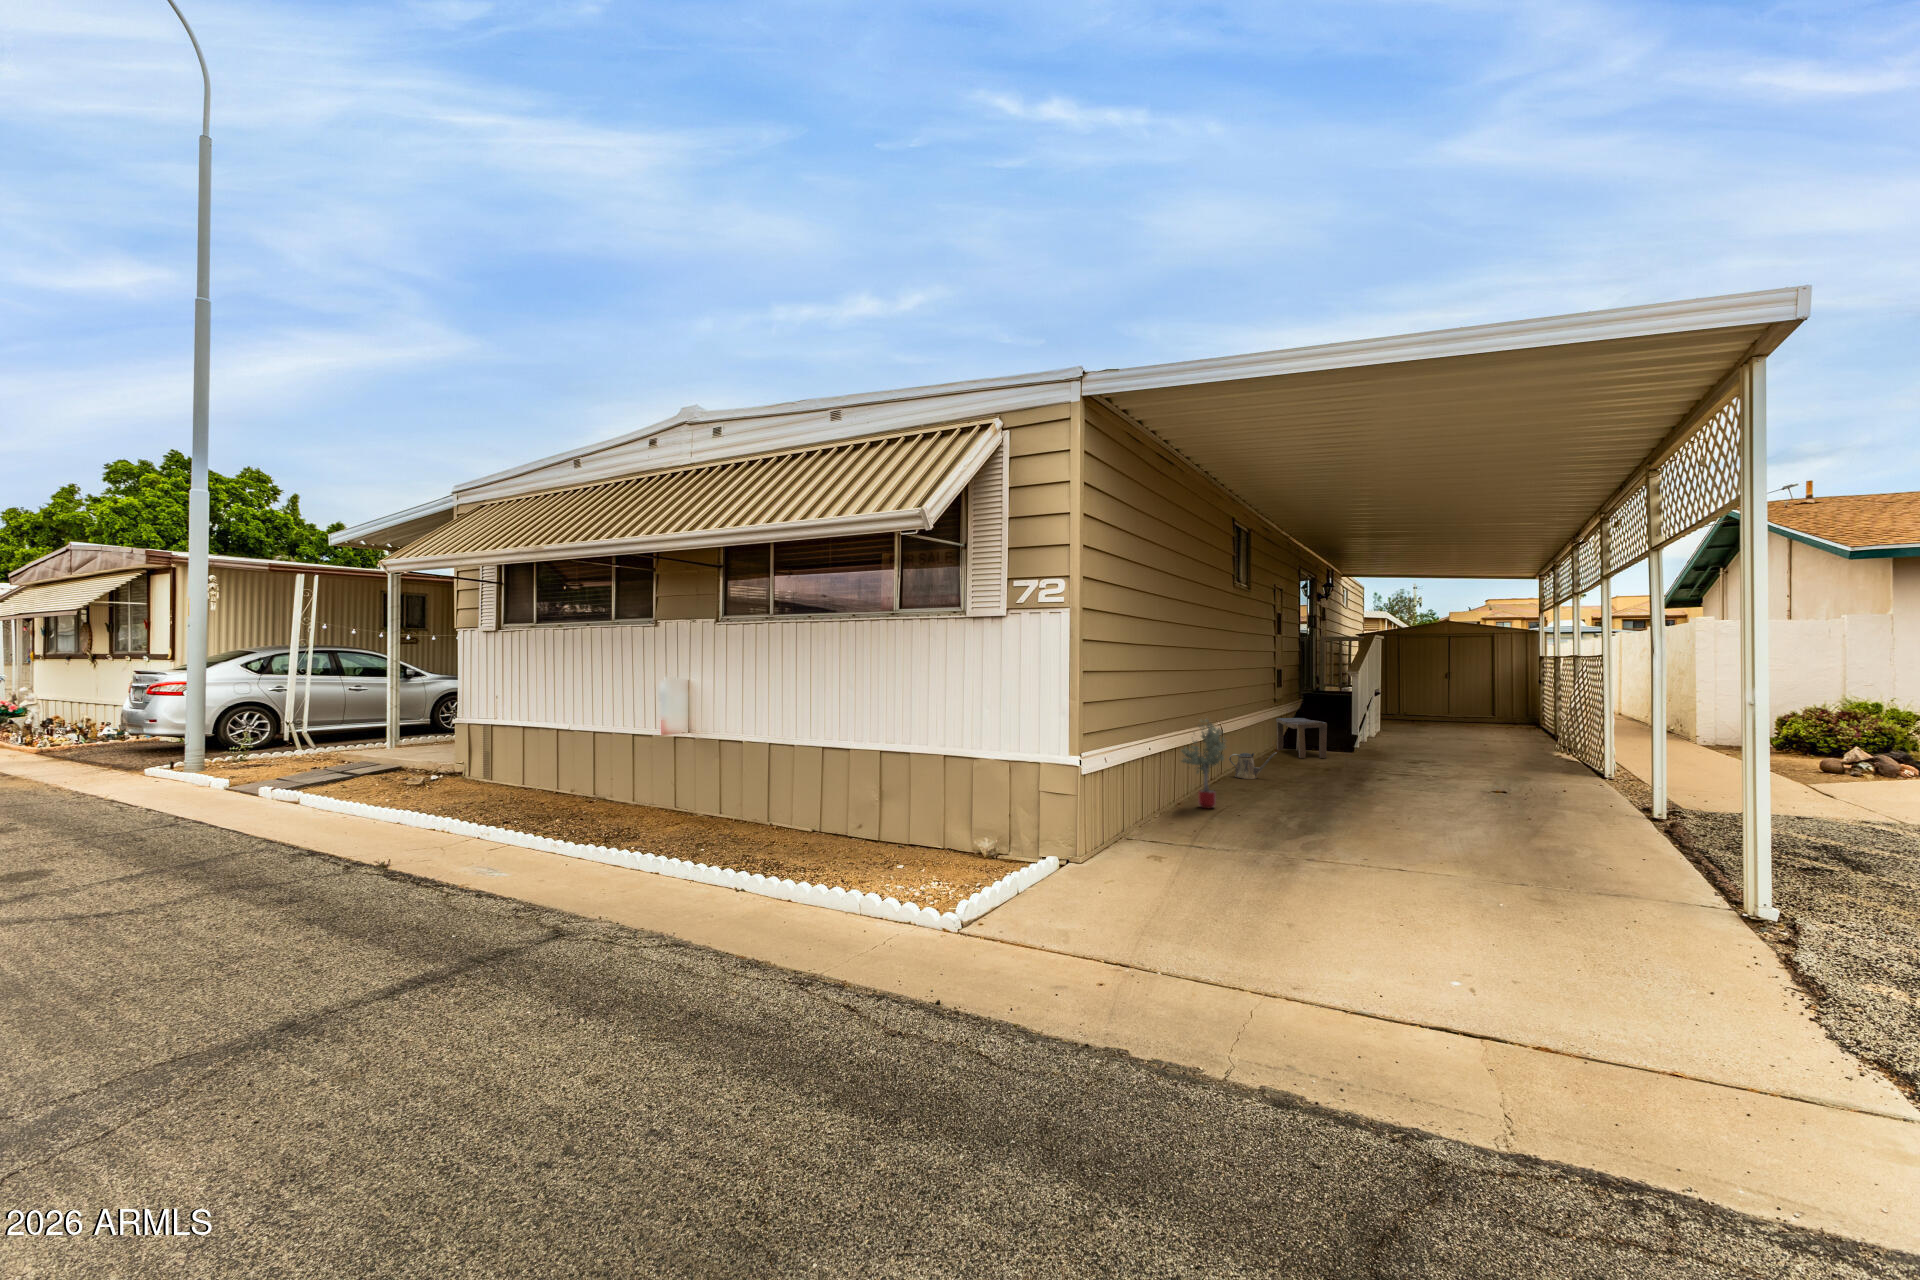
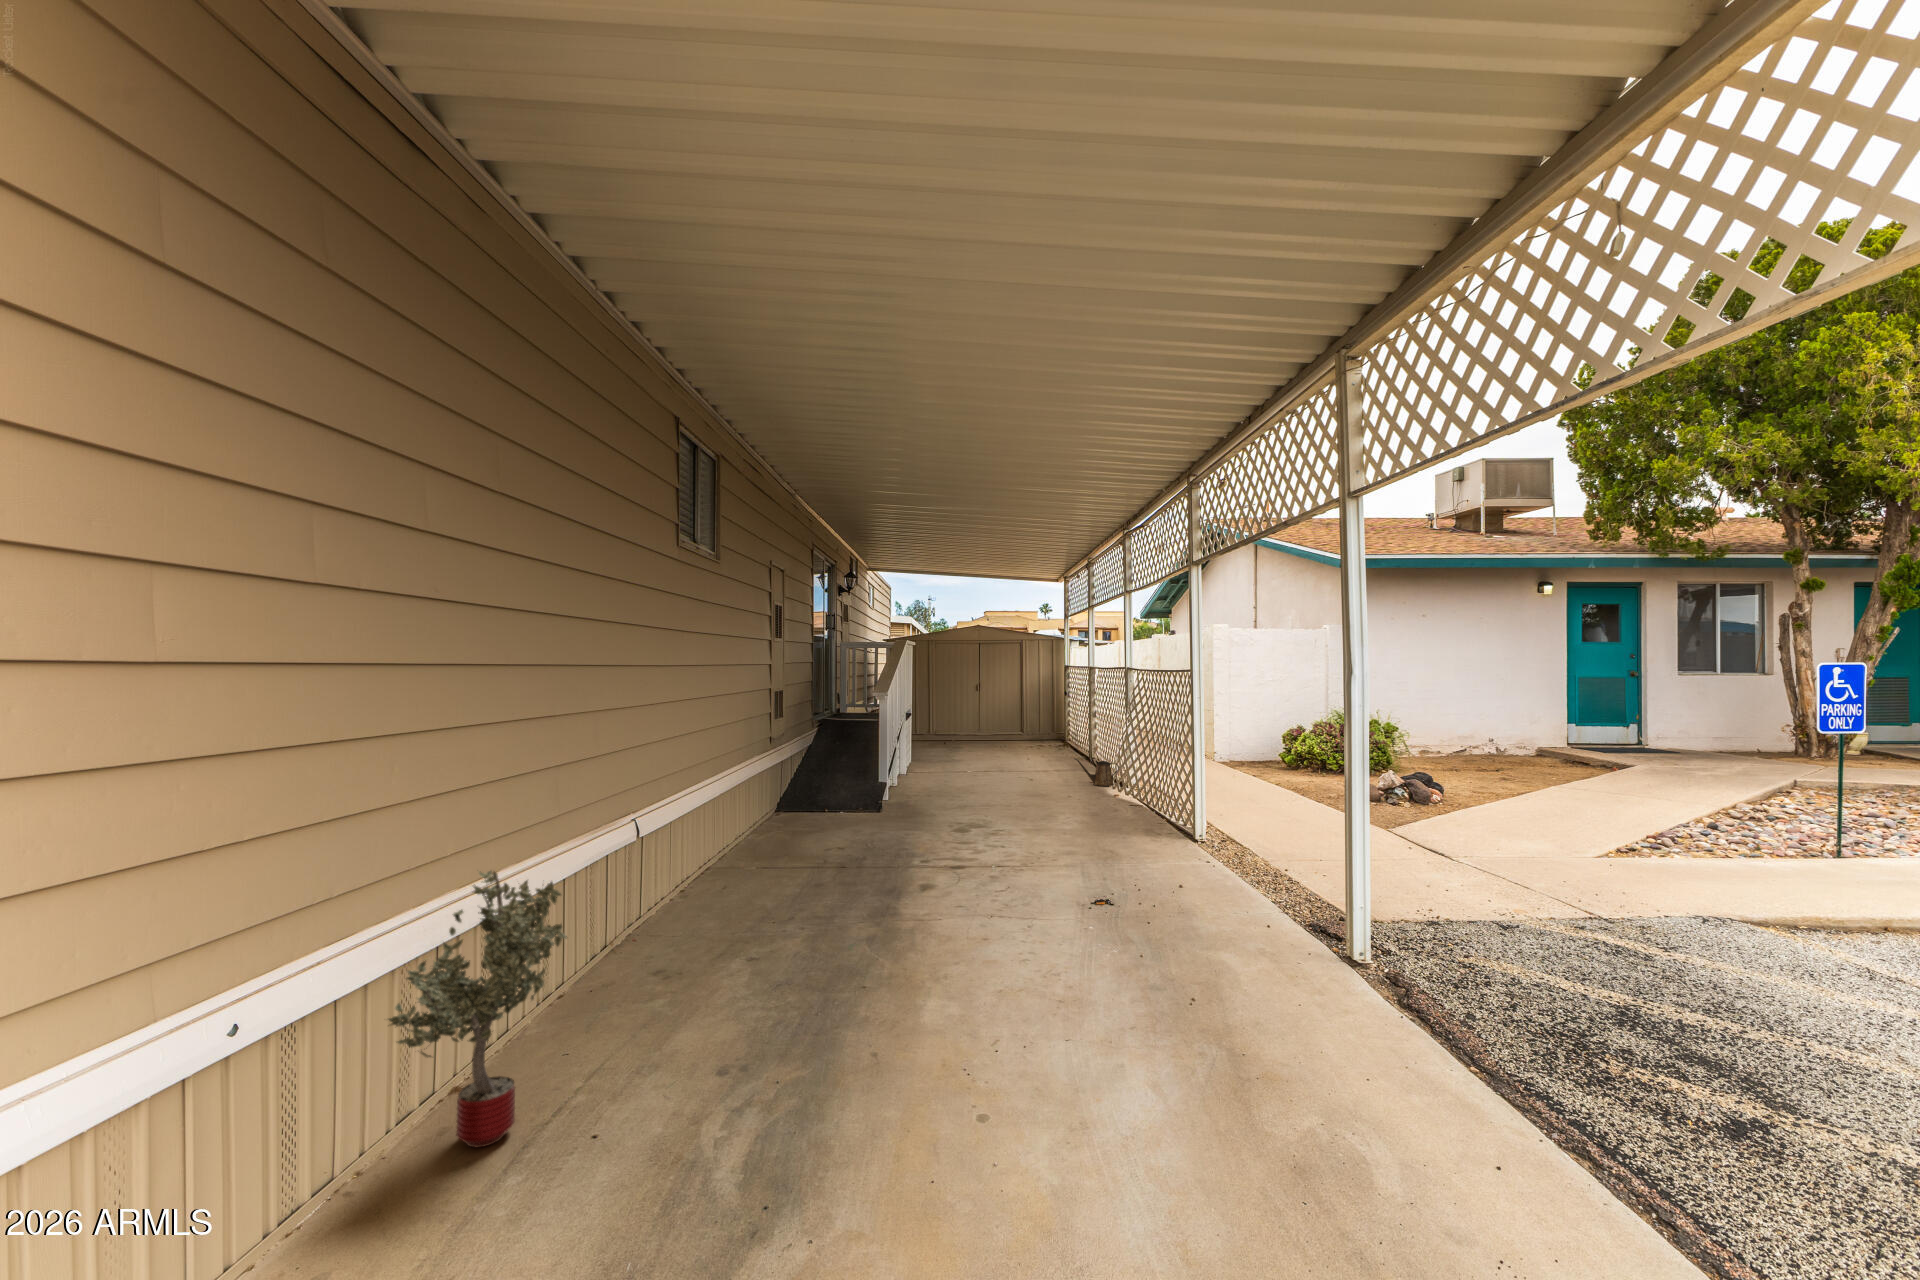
bench: present [1276,718,1327,758] -> none [766,768,840,842]
watering can: present [1229,752,1277,779] -> present [1074,758,1119,786]

